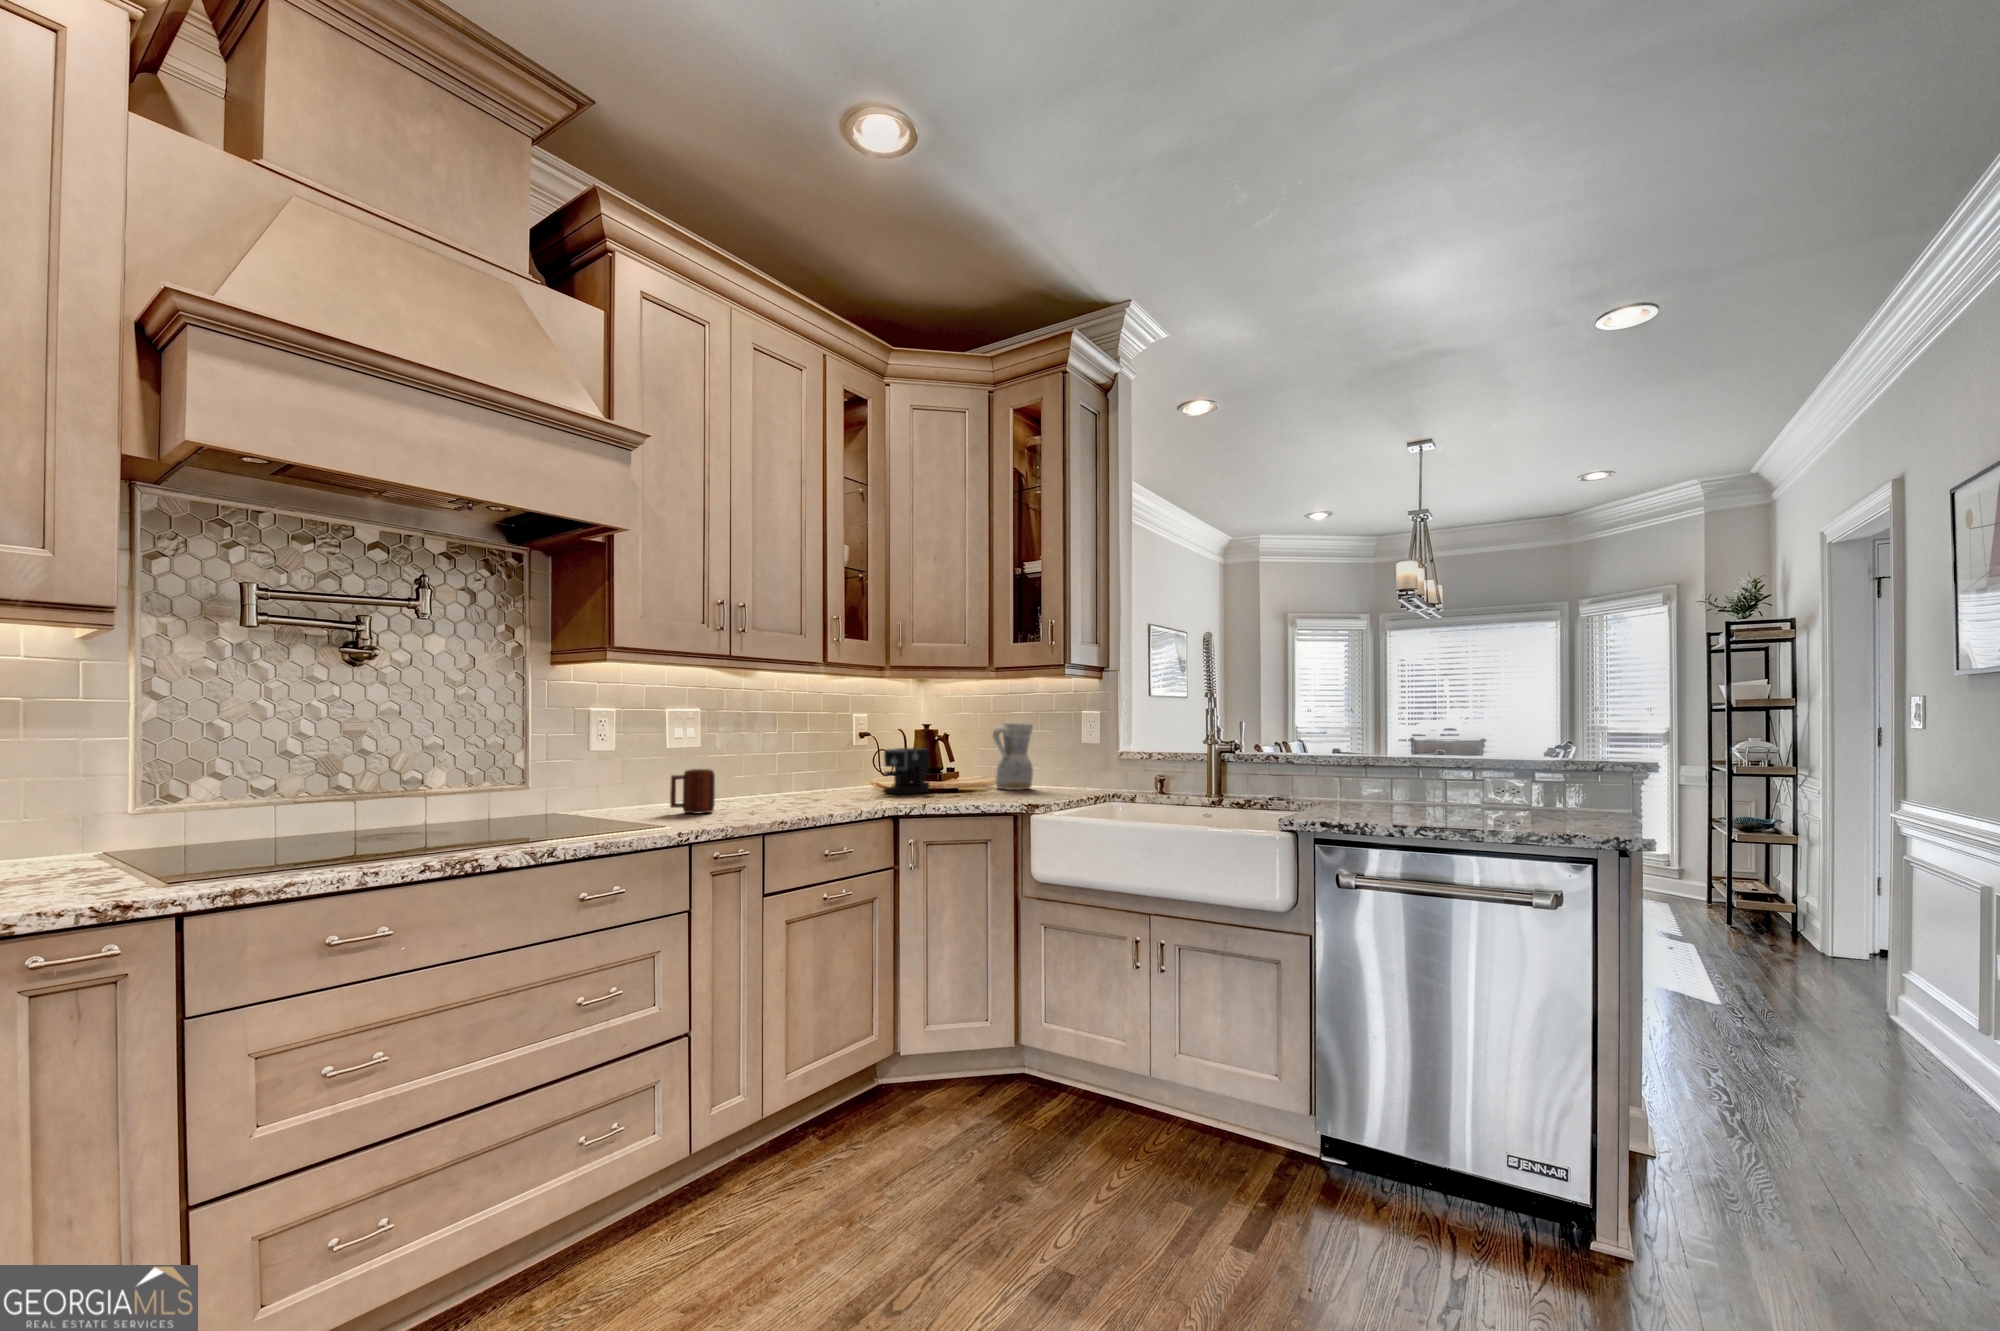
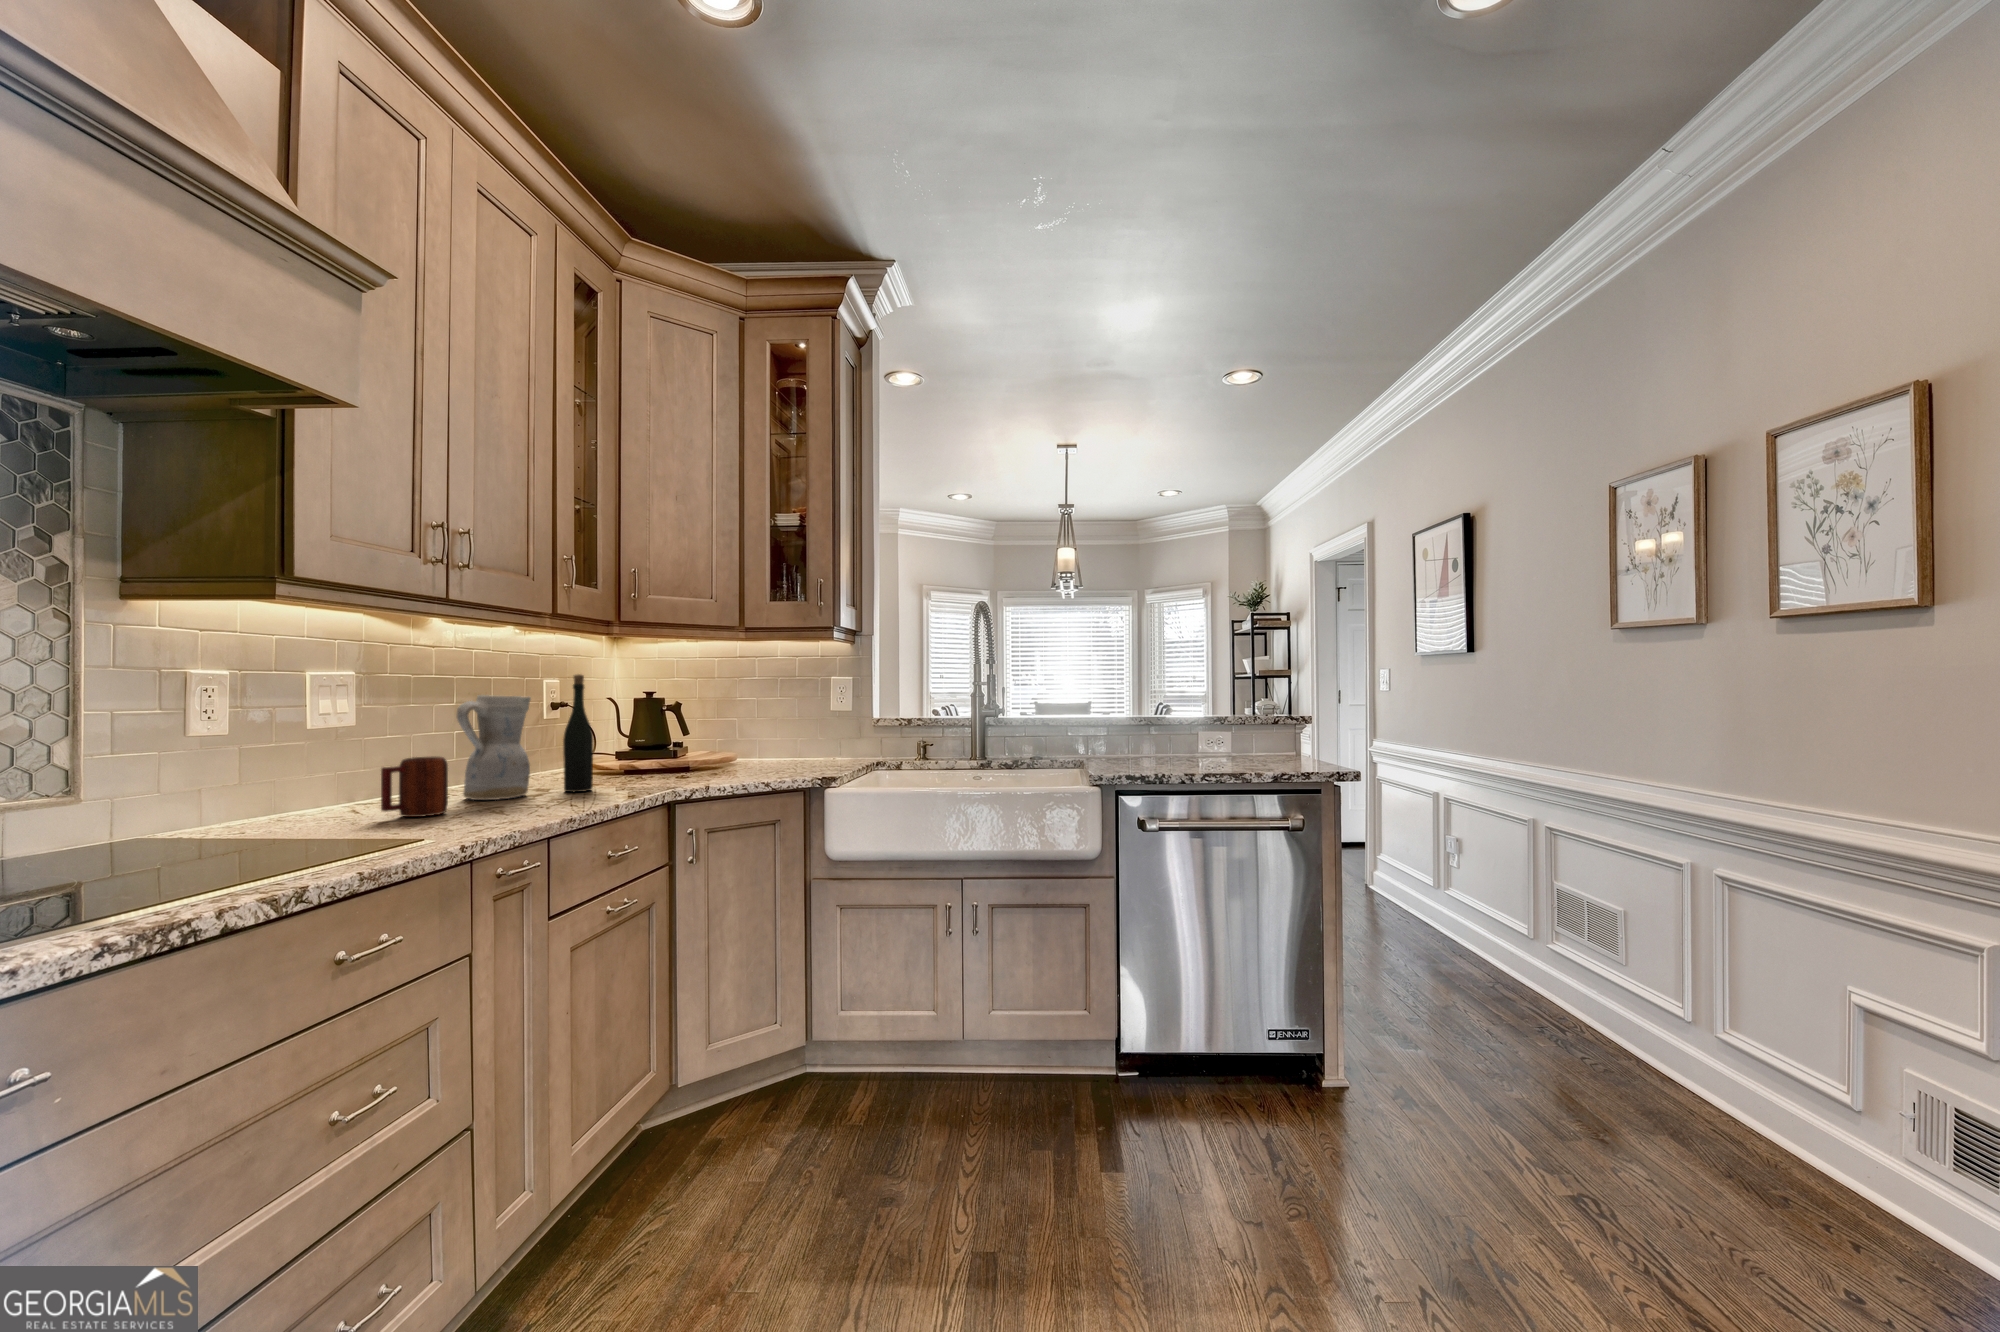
bottle: none [814,708,838,805] -> present [563,674,594,792]
ceramic pitcher: present [993,723,1033,790] -> present [457,695,531,800]
coffee maker: present [883,748,972,794] -> none [620,721,727,774]

